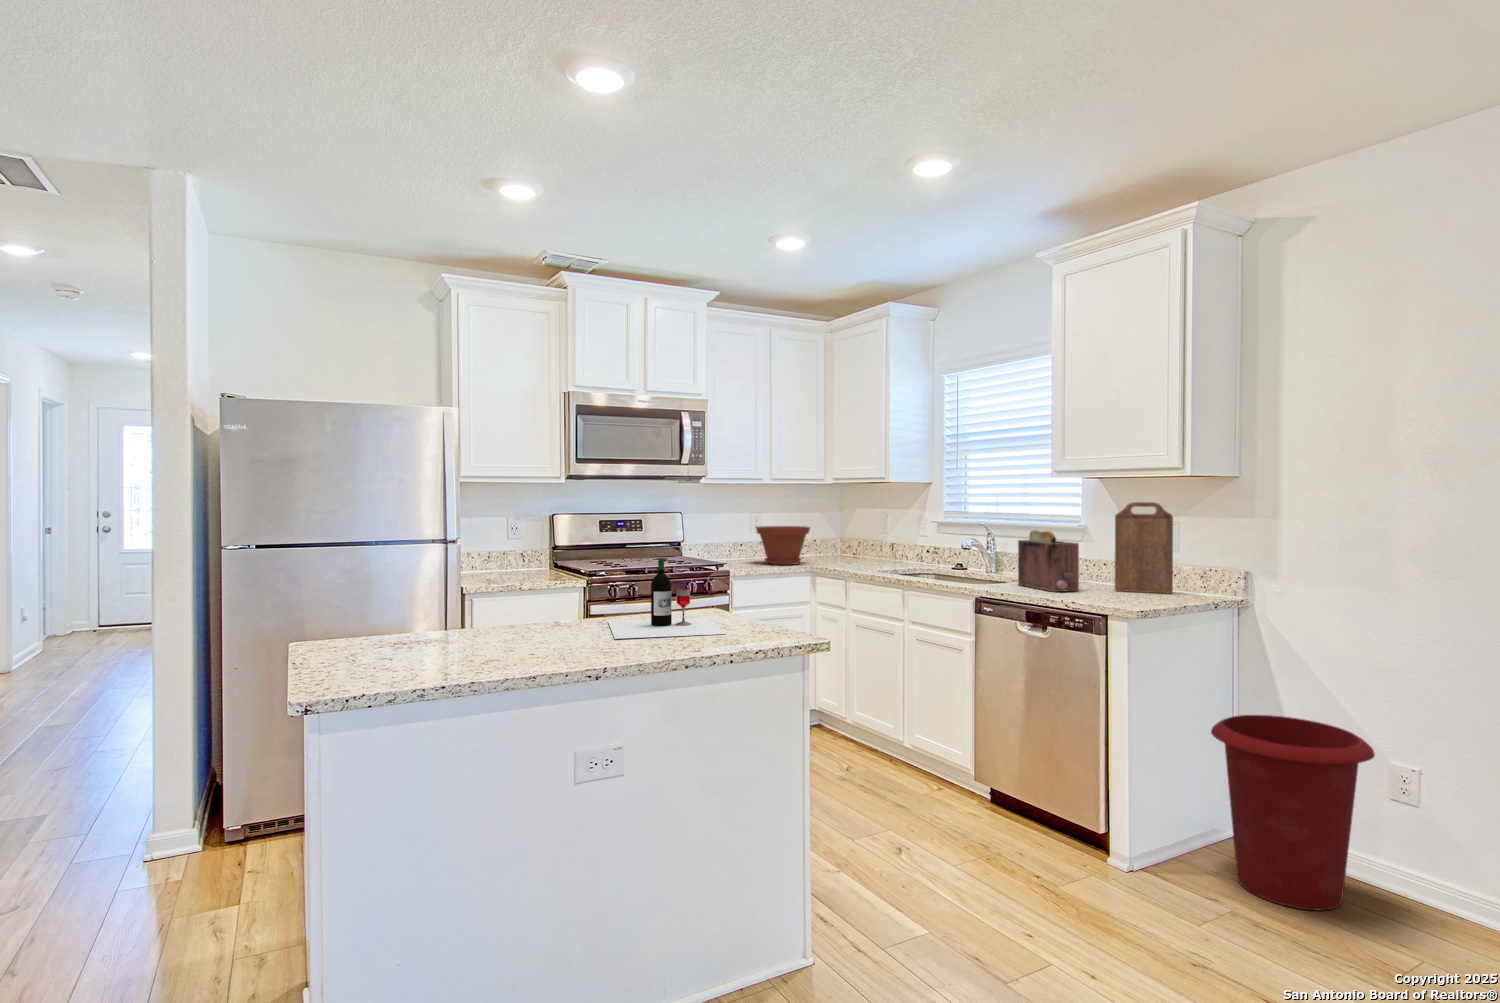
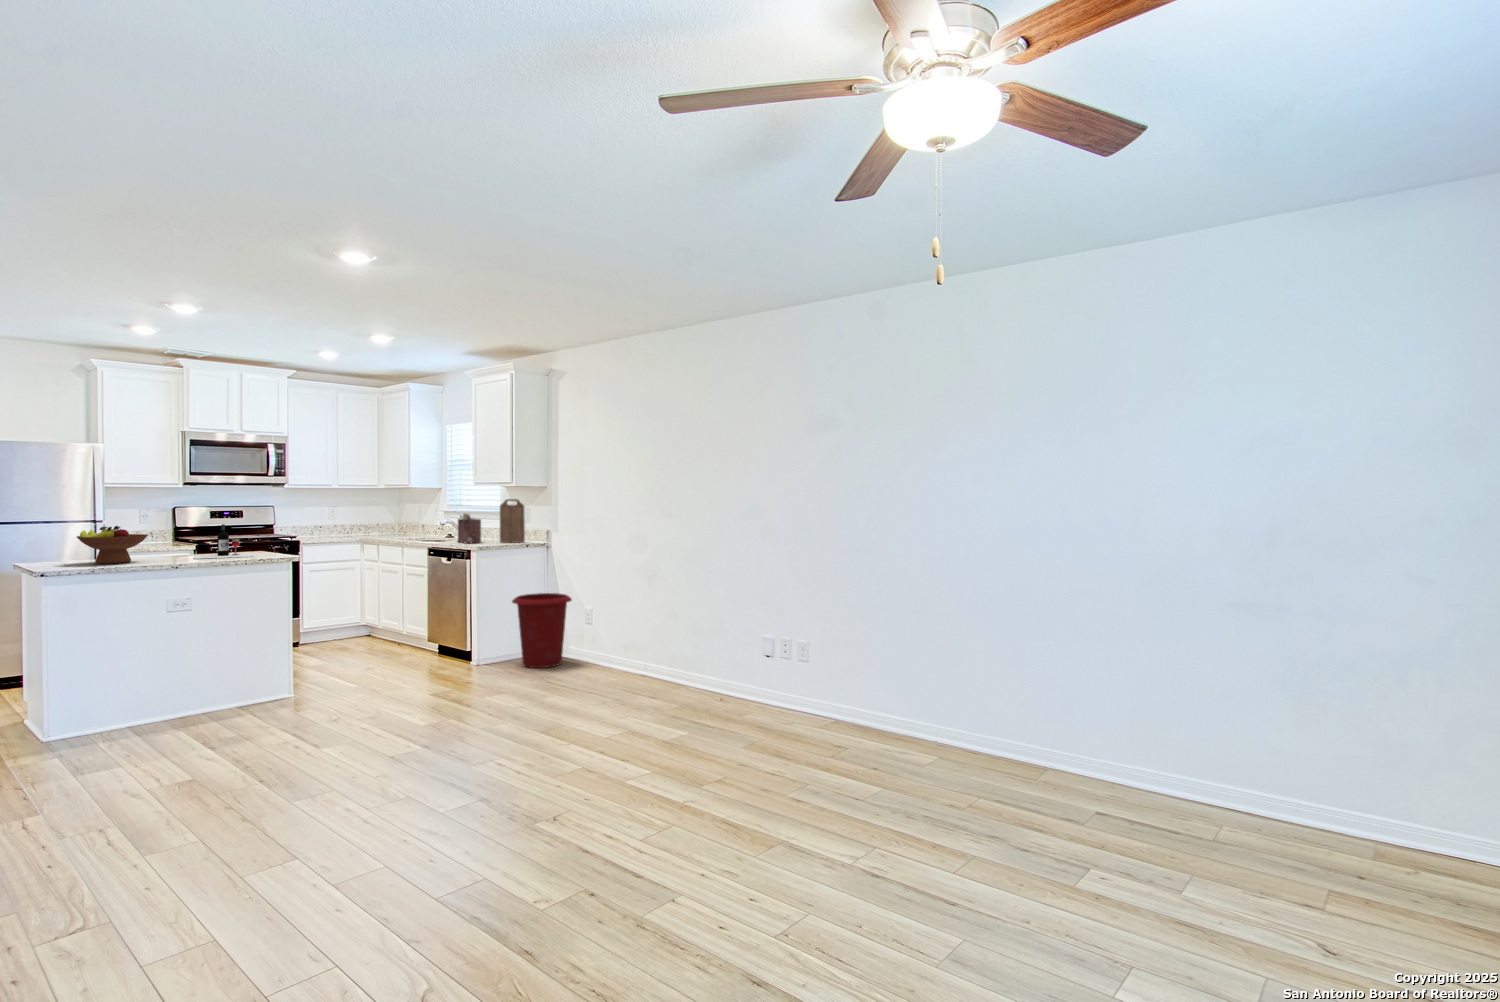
plant pot: present [756,526,810,565] -> none [325,514,363,538]
fruit bowl: none [395,566,531,652] -> present [77,526,148,564]

